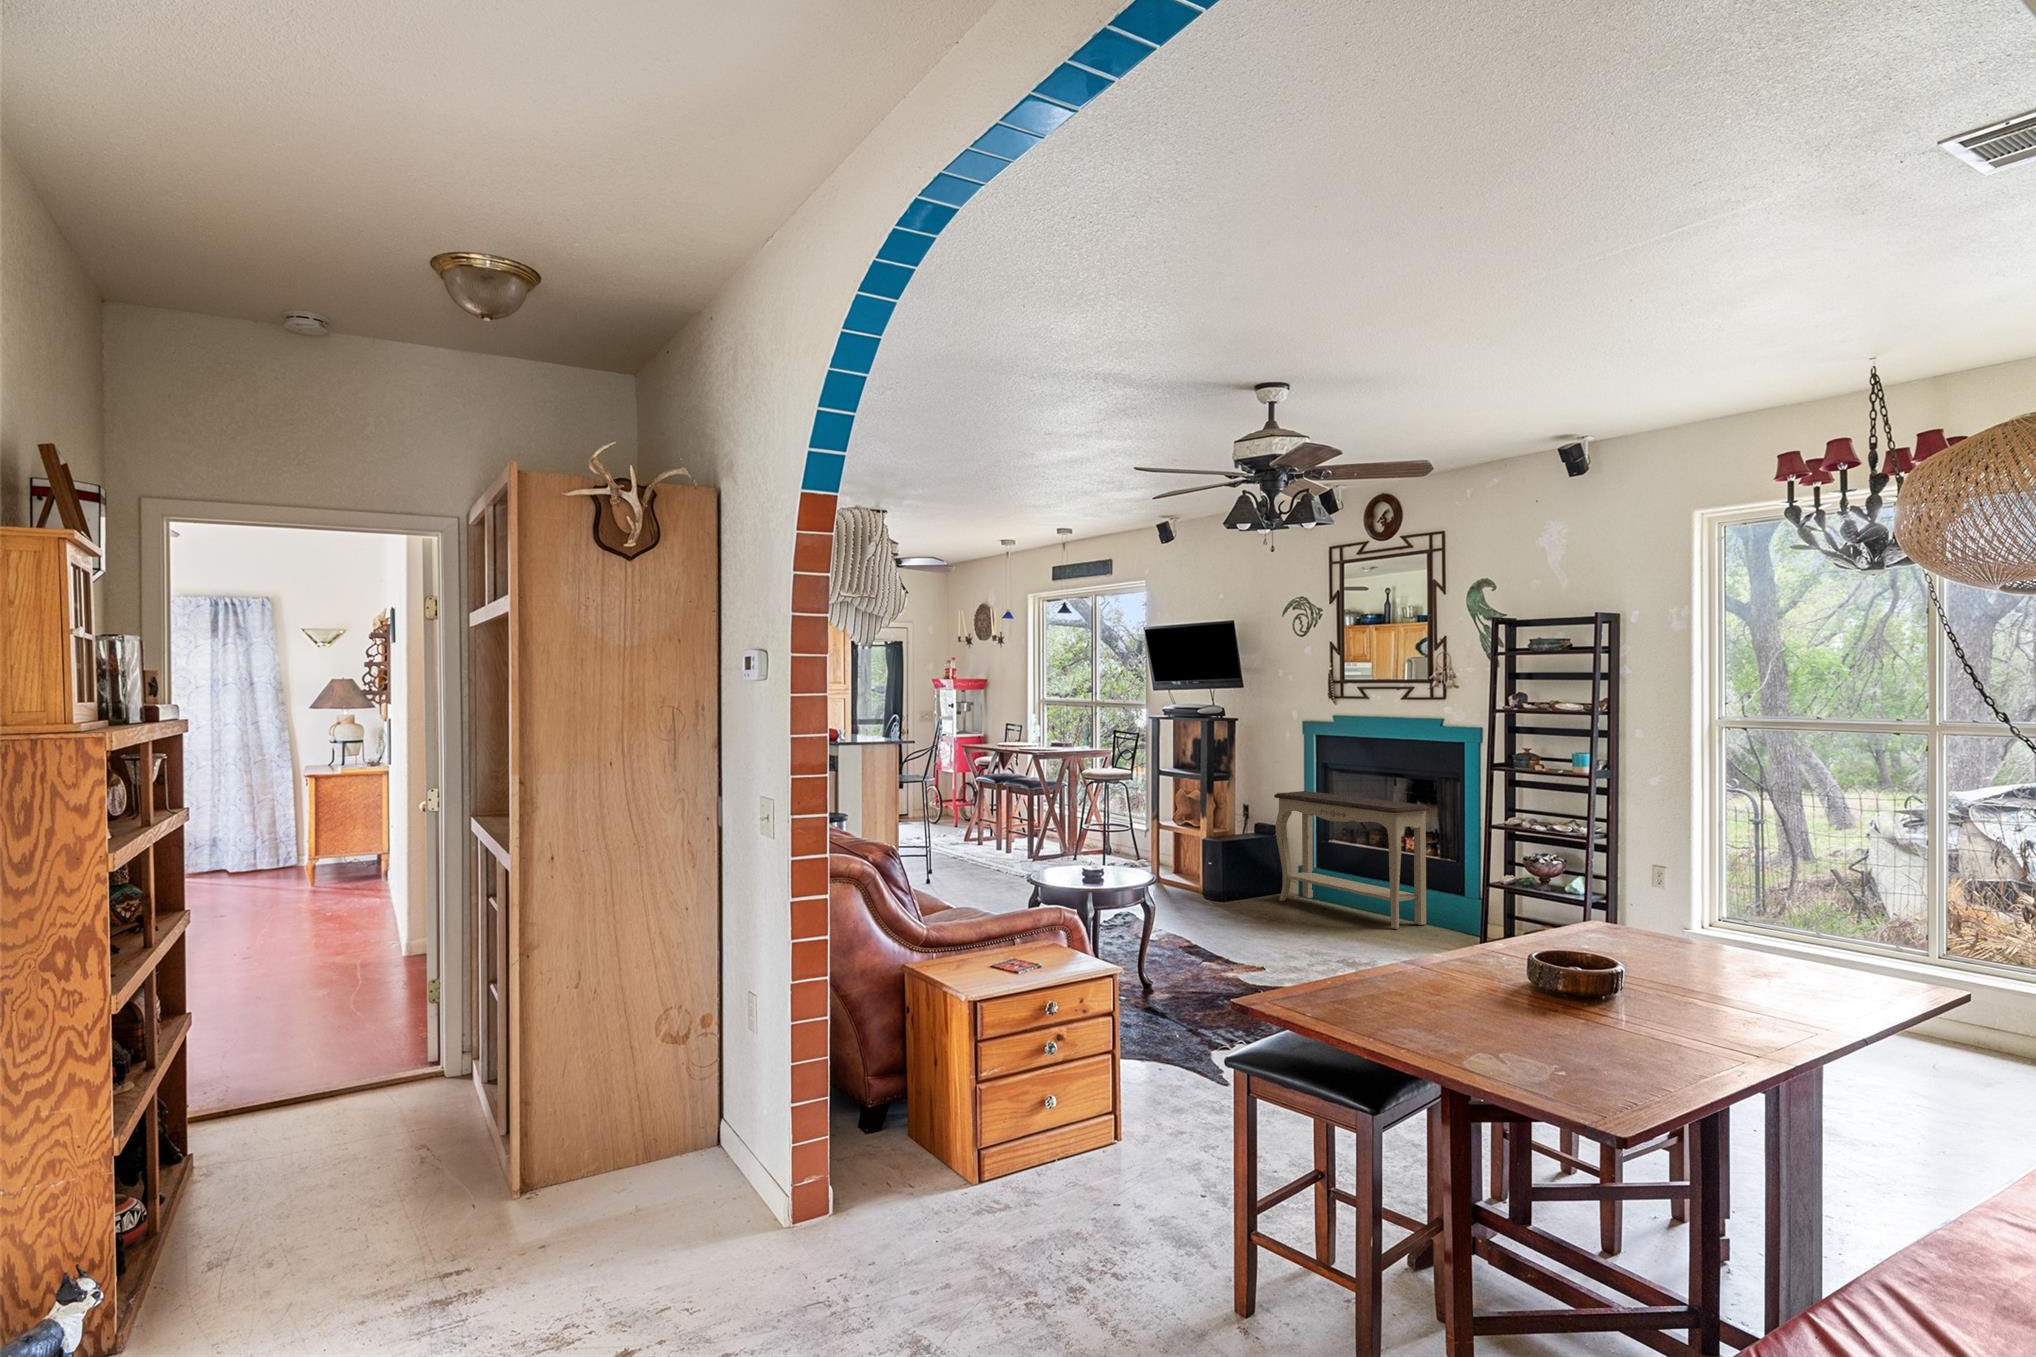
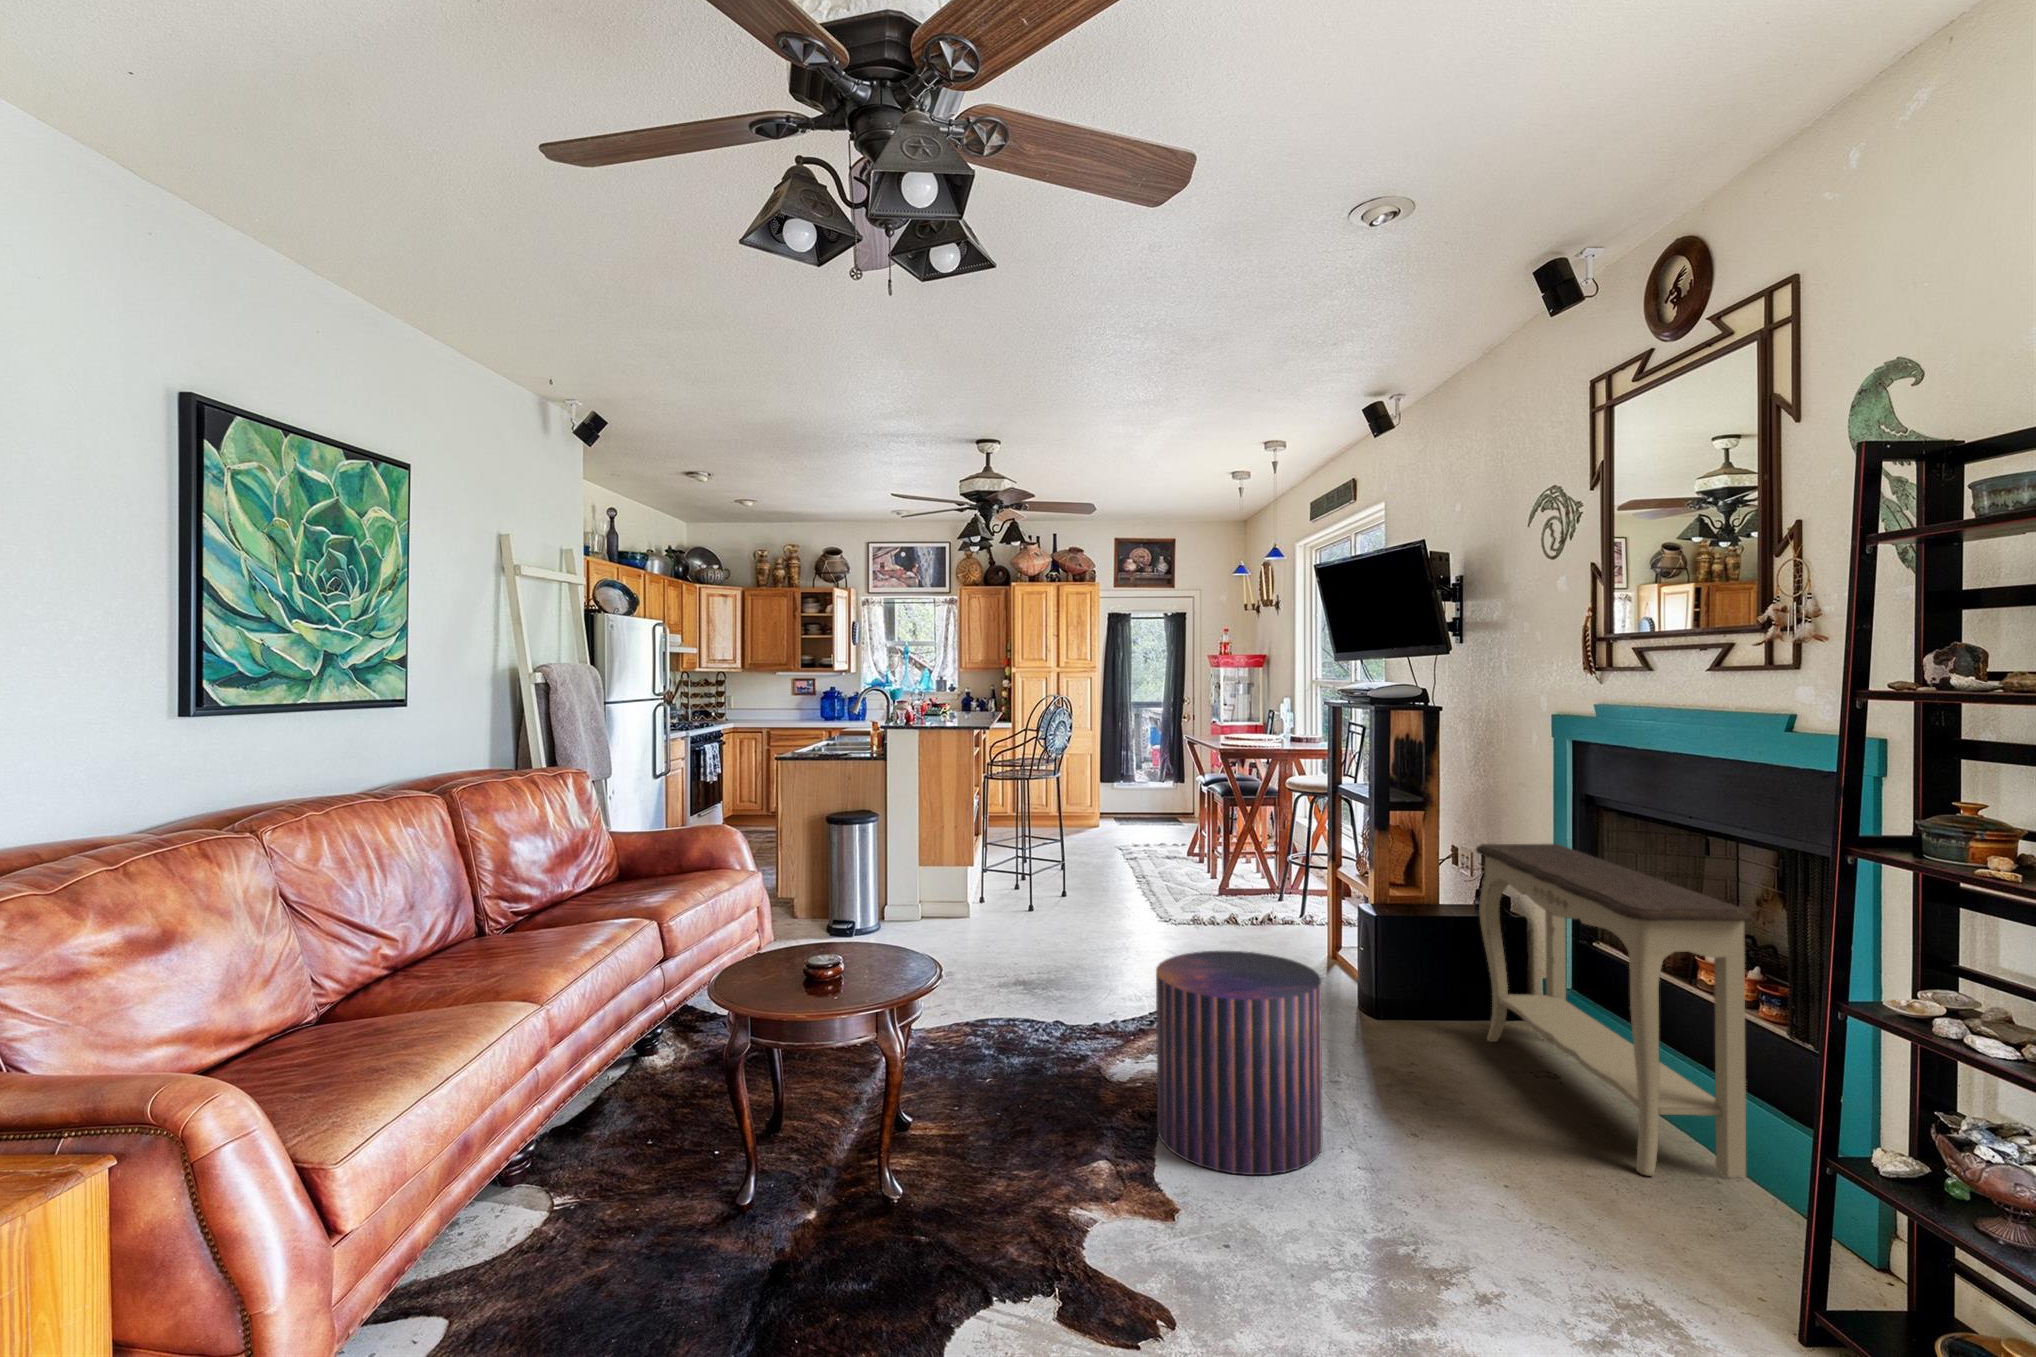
pouf: none [1196,853,1282,954] -> present [1156,951,1323,1175]

